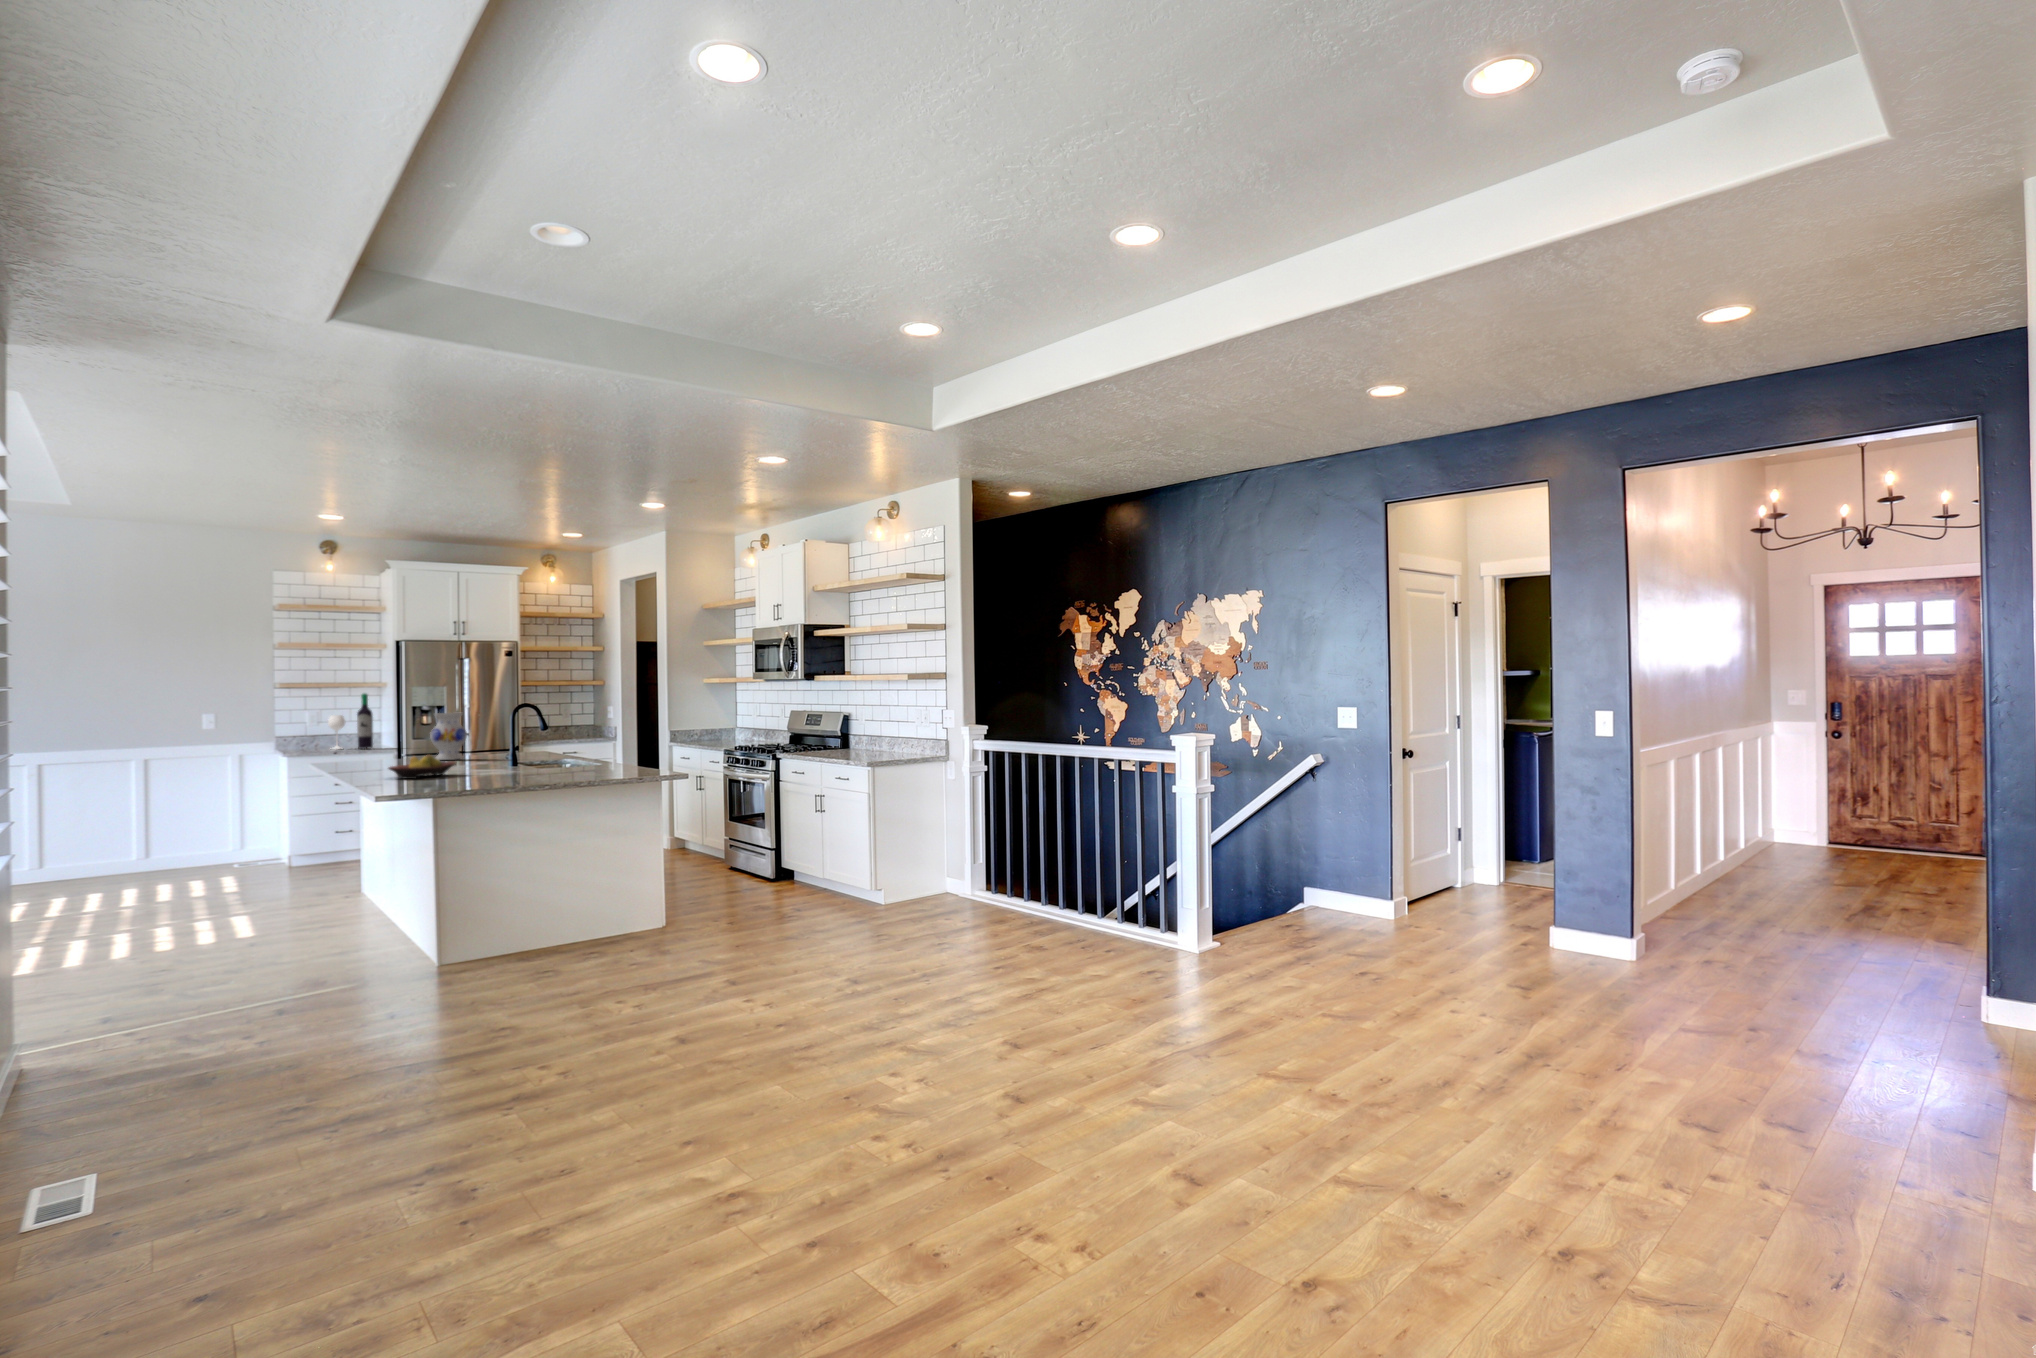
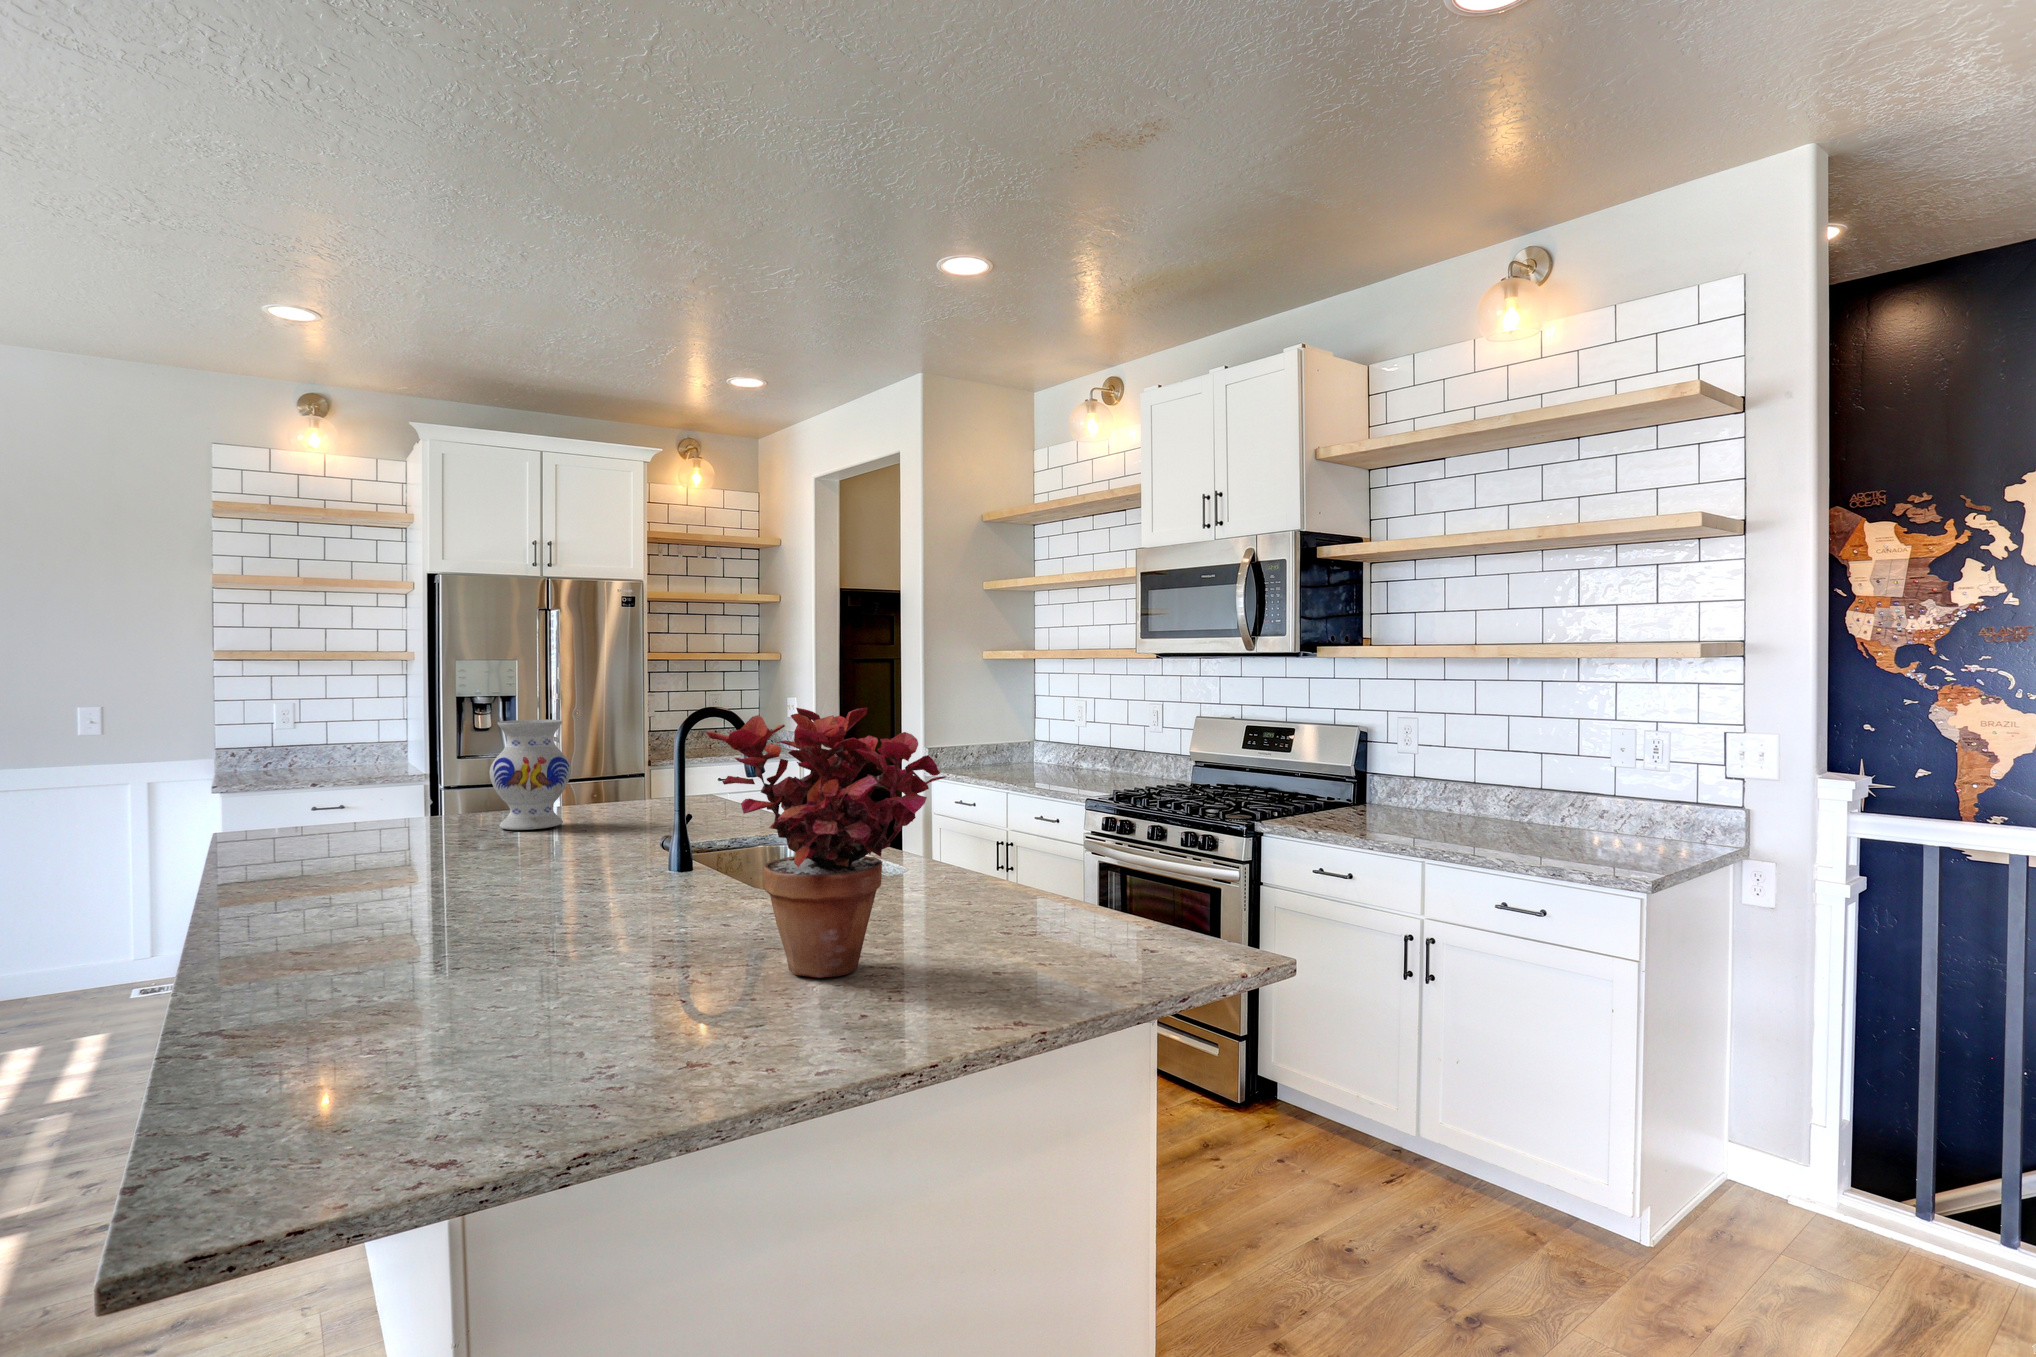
wine bottle: present [328,693,373,749] -> none [300,672,384,778]
potted plant: none [493,699,569,777] -> present [705,708,946,978]
fruit bowl: present [389,755,456,779] -> none [340,889,575,1000]

